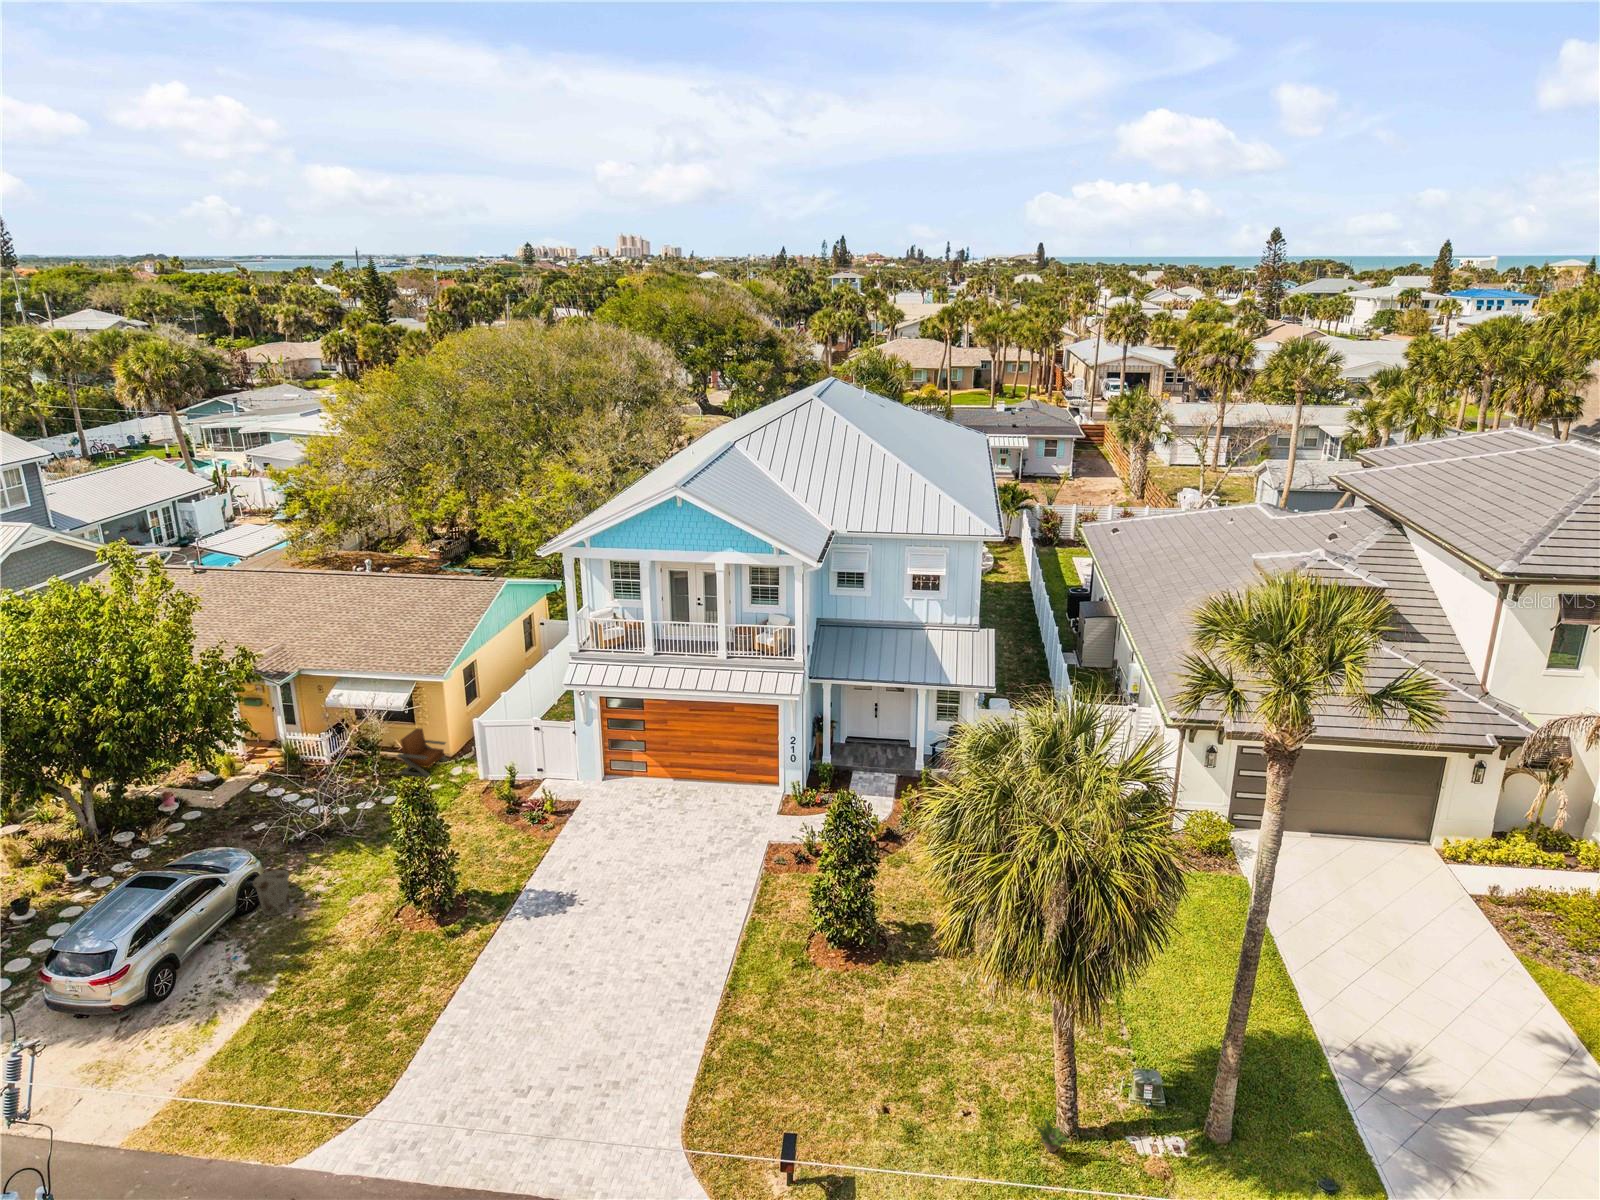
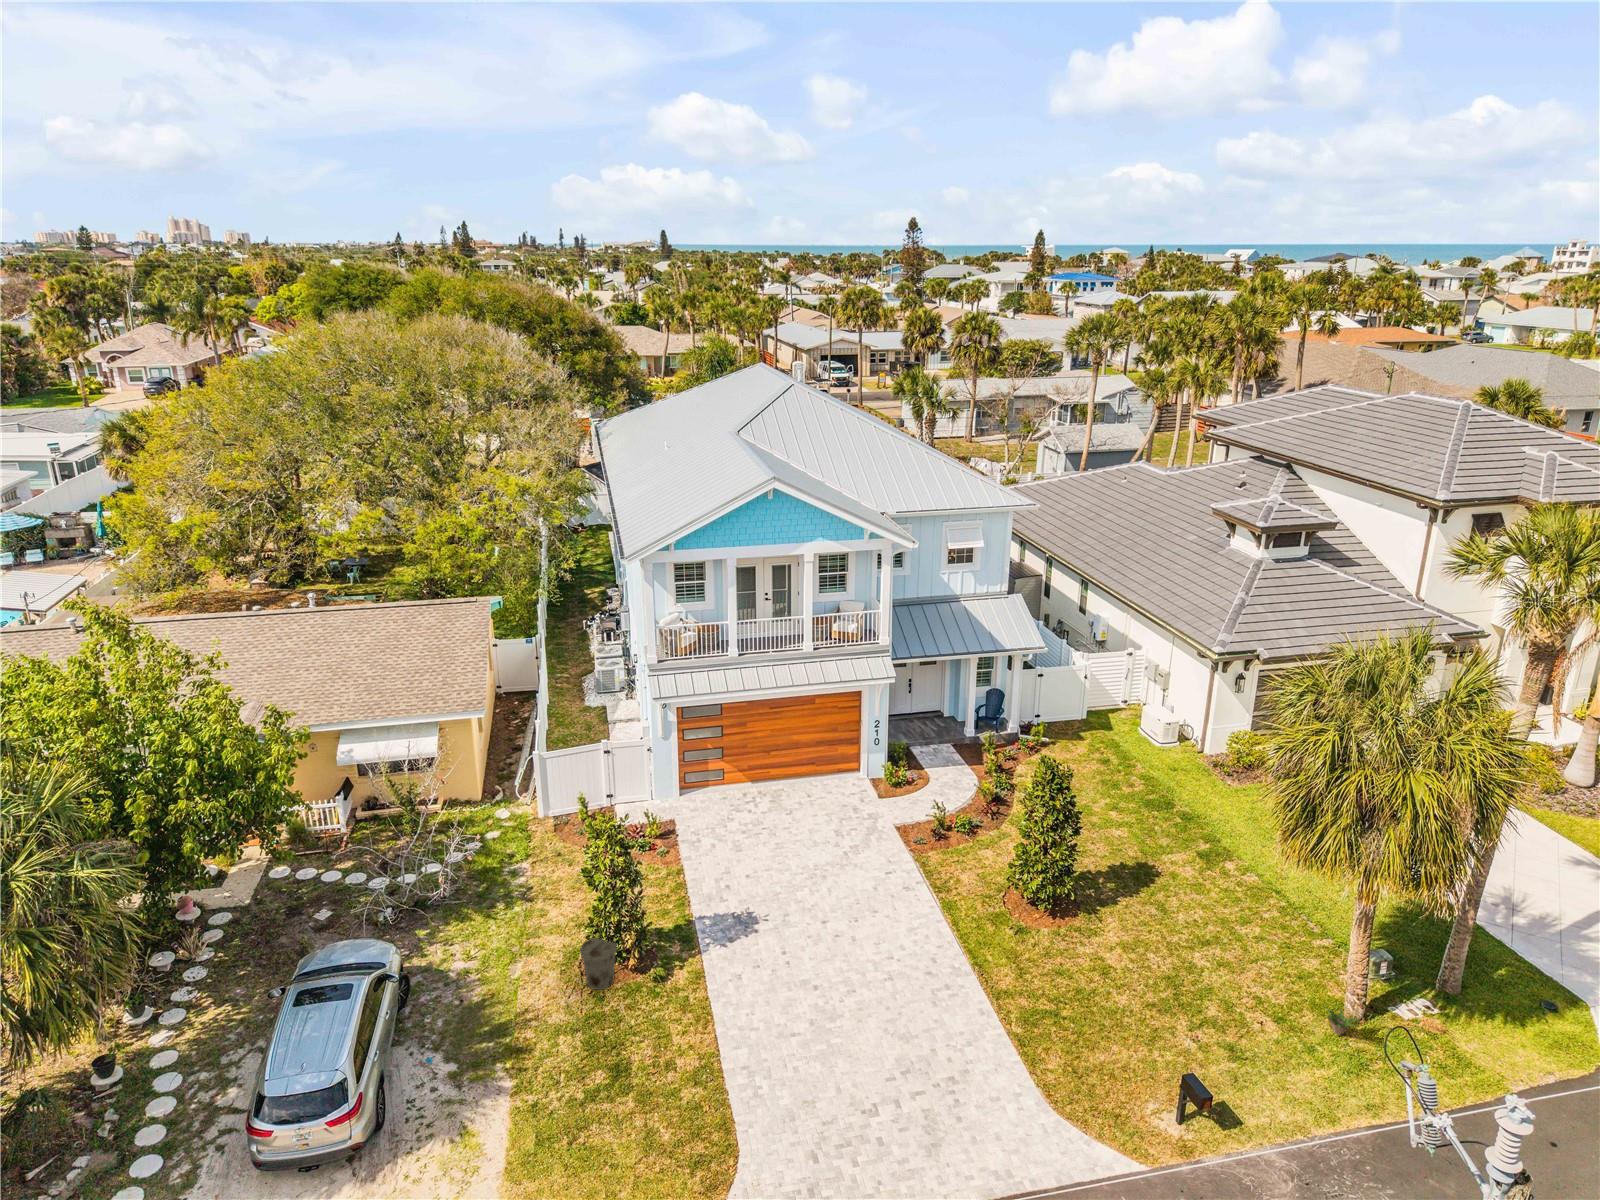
lounge chair: present [397,728,448,777] -> none [437,773,485,828]
trash can: present [253,870,289,916] -> present [580,938,617,990]

